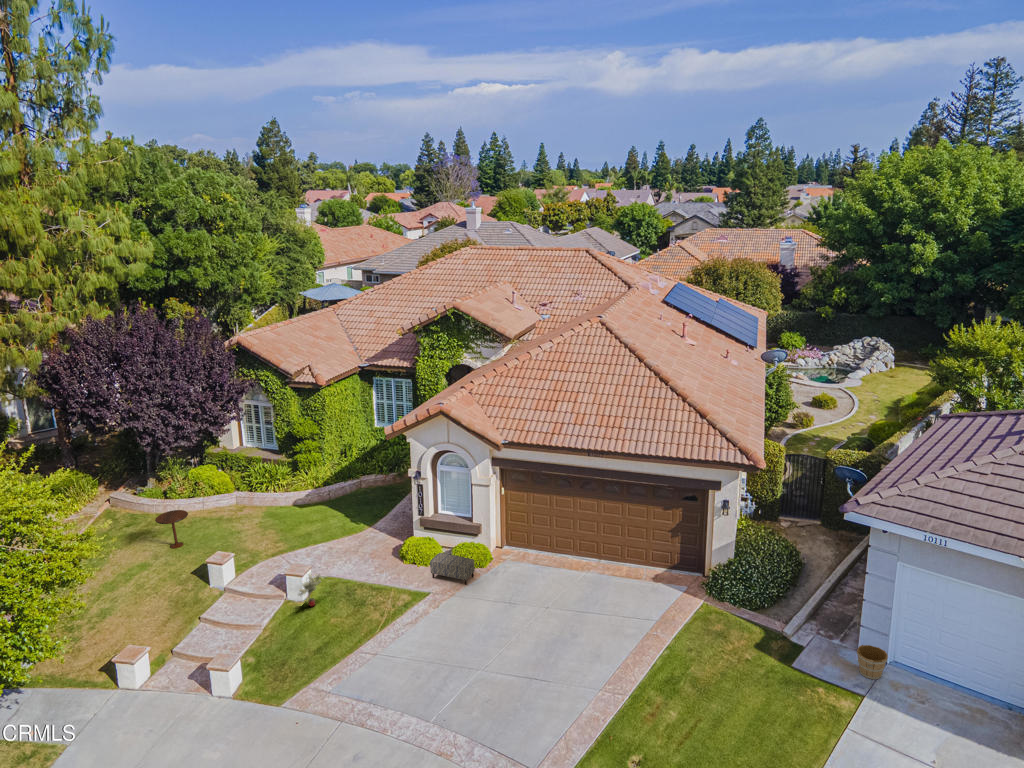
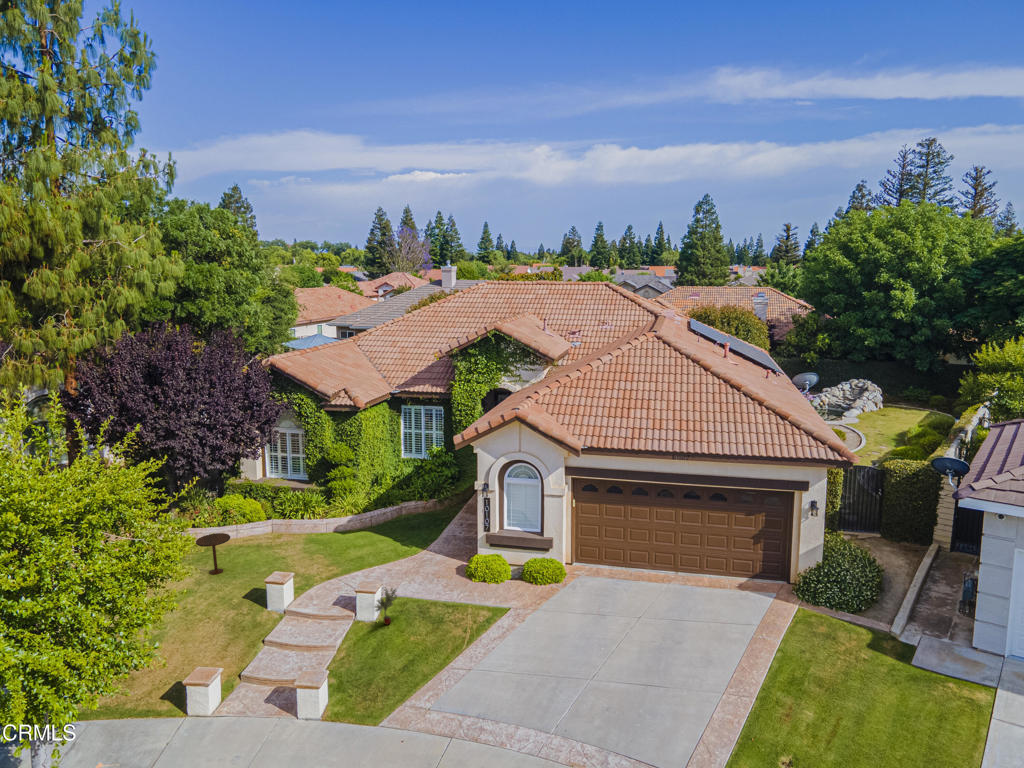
bench: present [430,553,475,585] -> none [506,568,553,599]
wooden bucket: present [857,645,888,679] -> none [979,636,1014,671]

